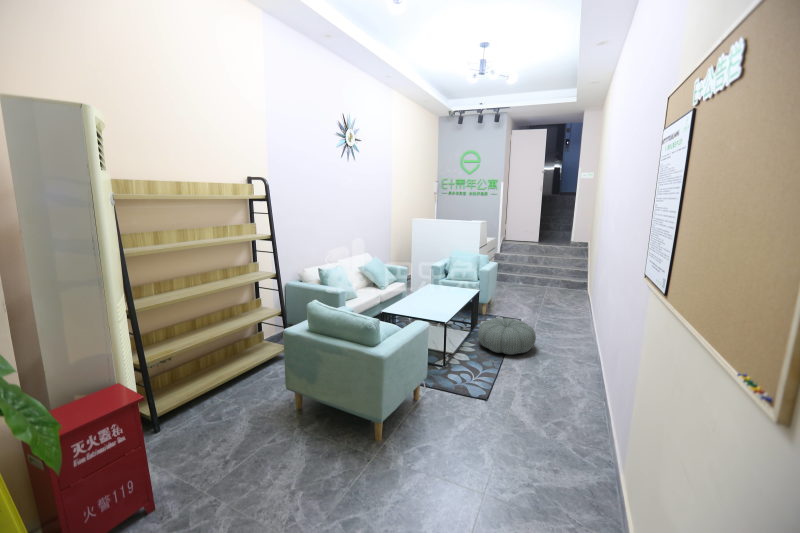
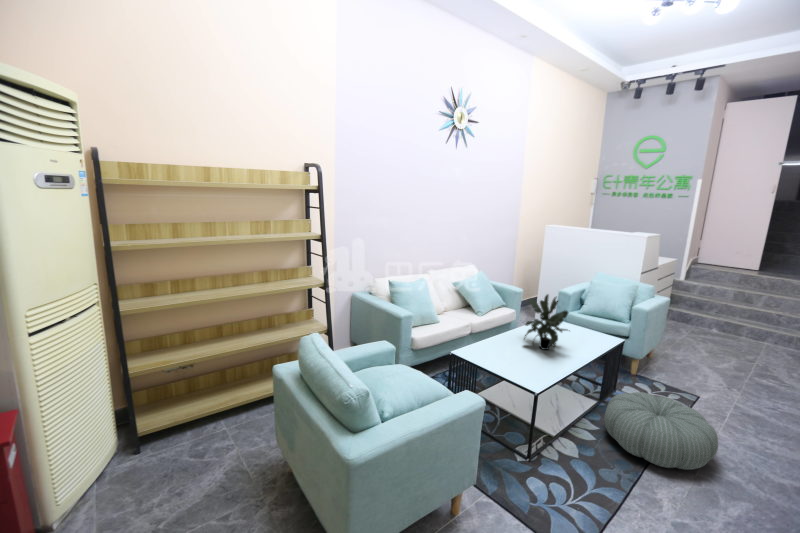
potted plant: none [424,265,454,302] -> present [525,295,568,350]

